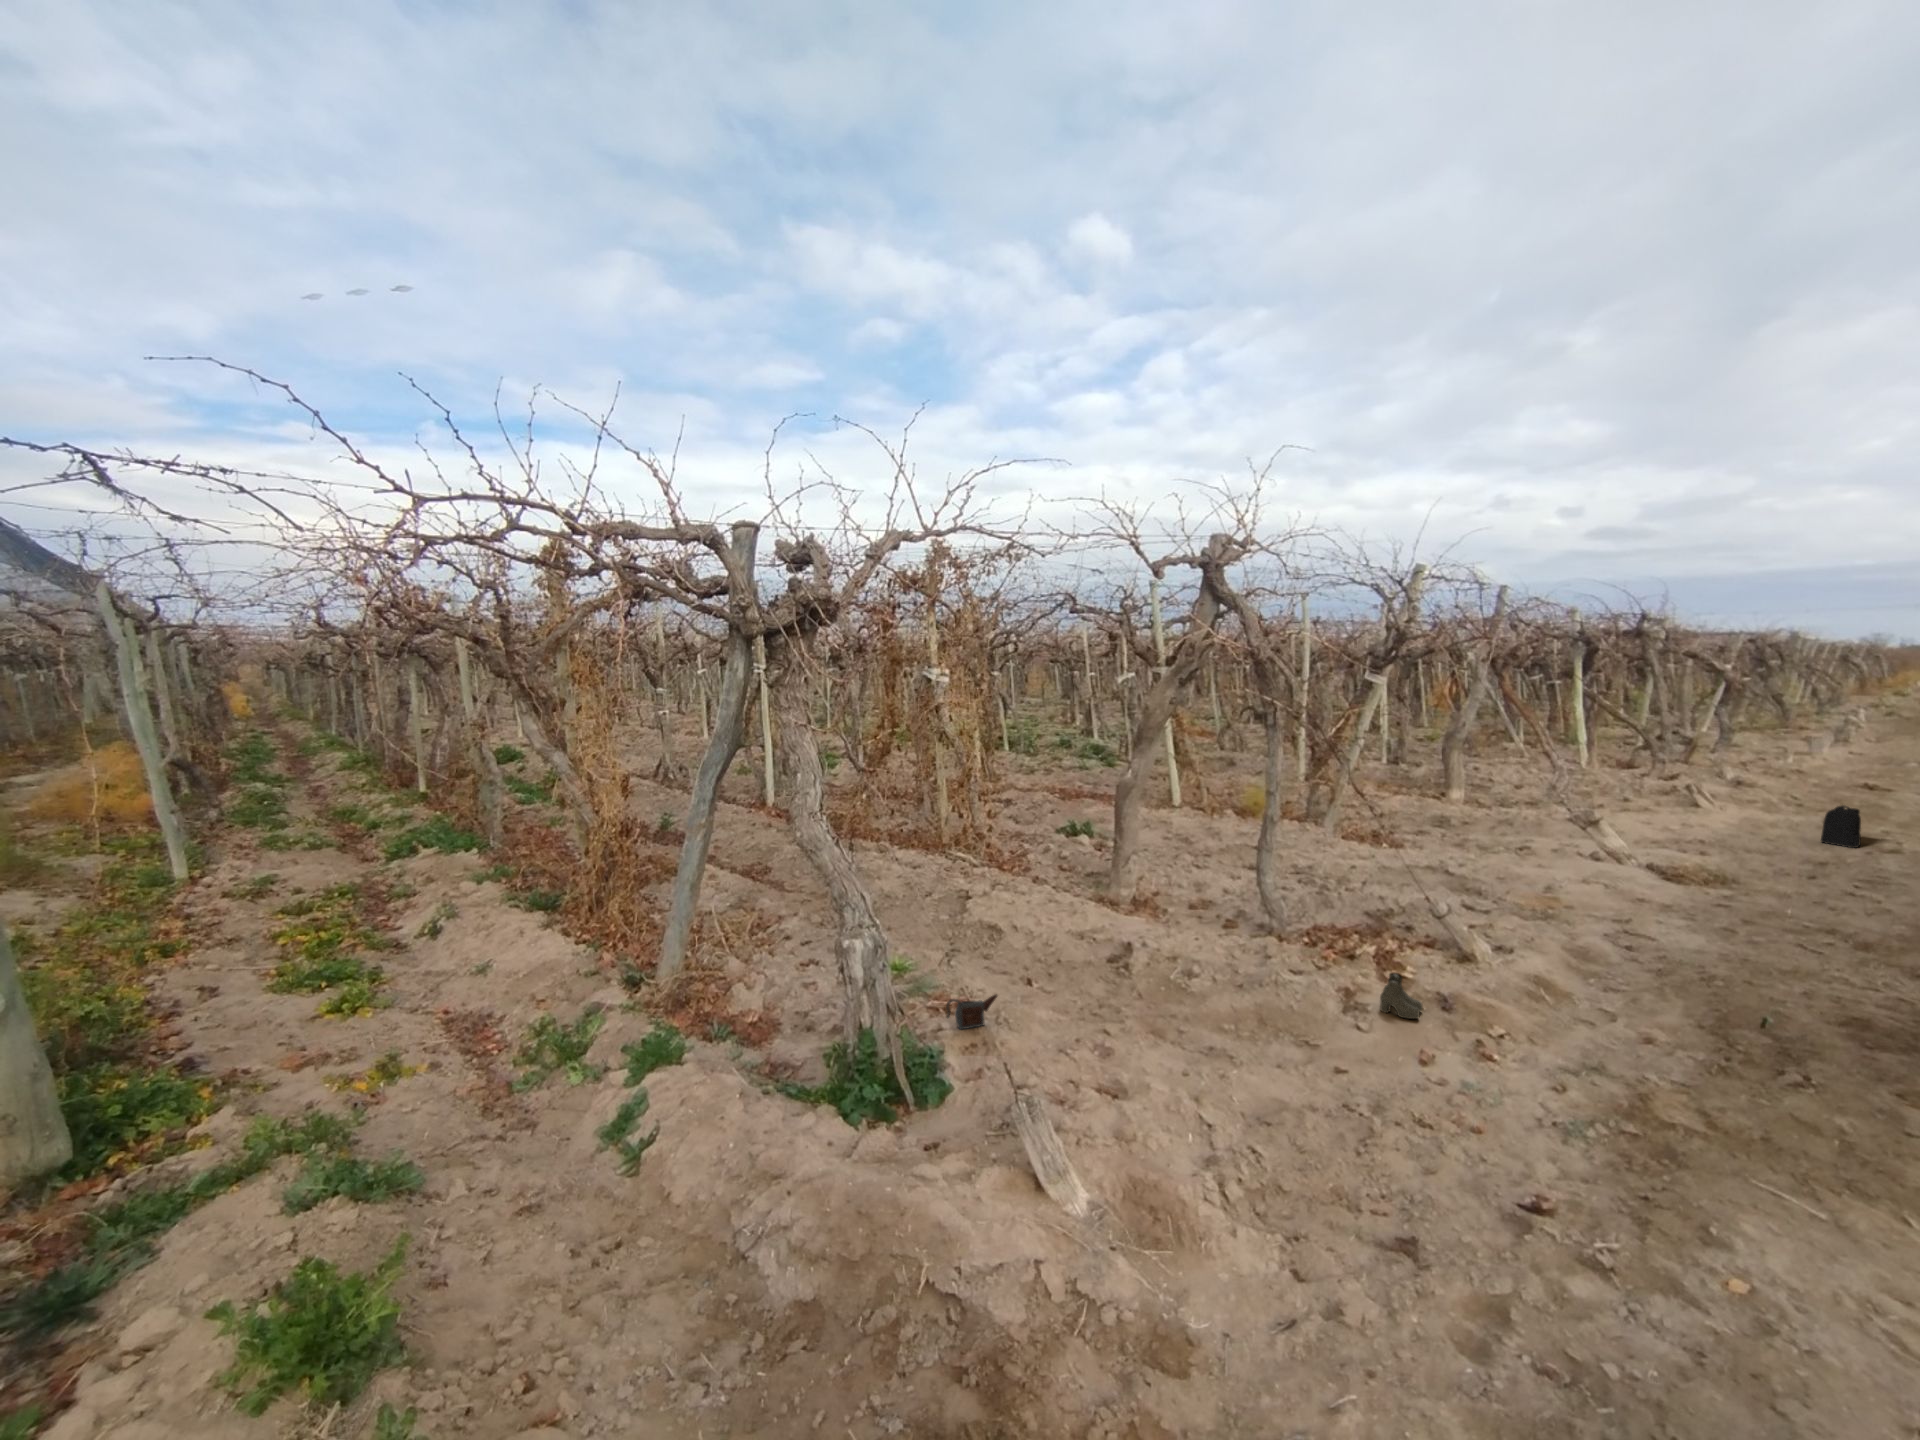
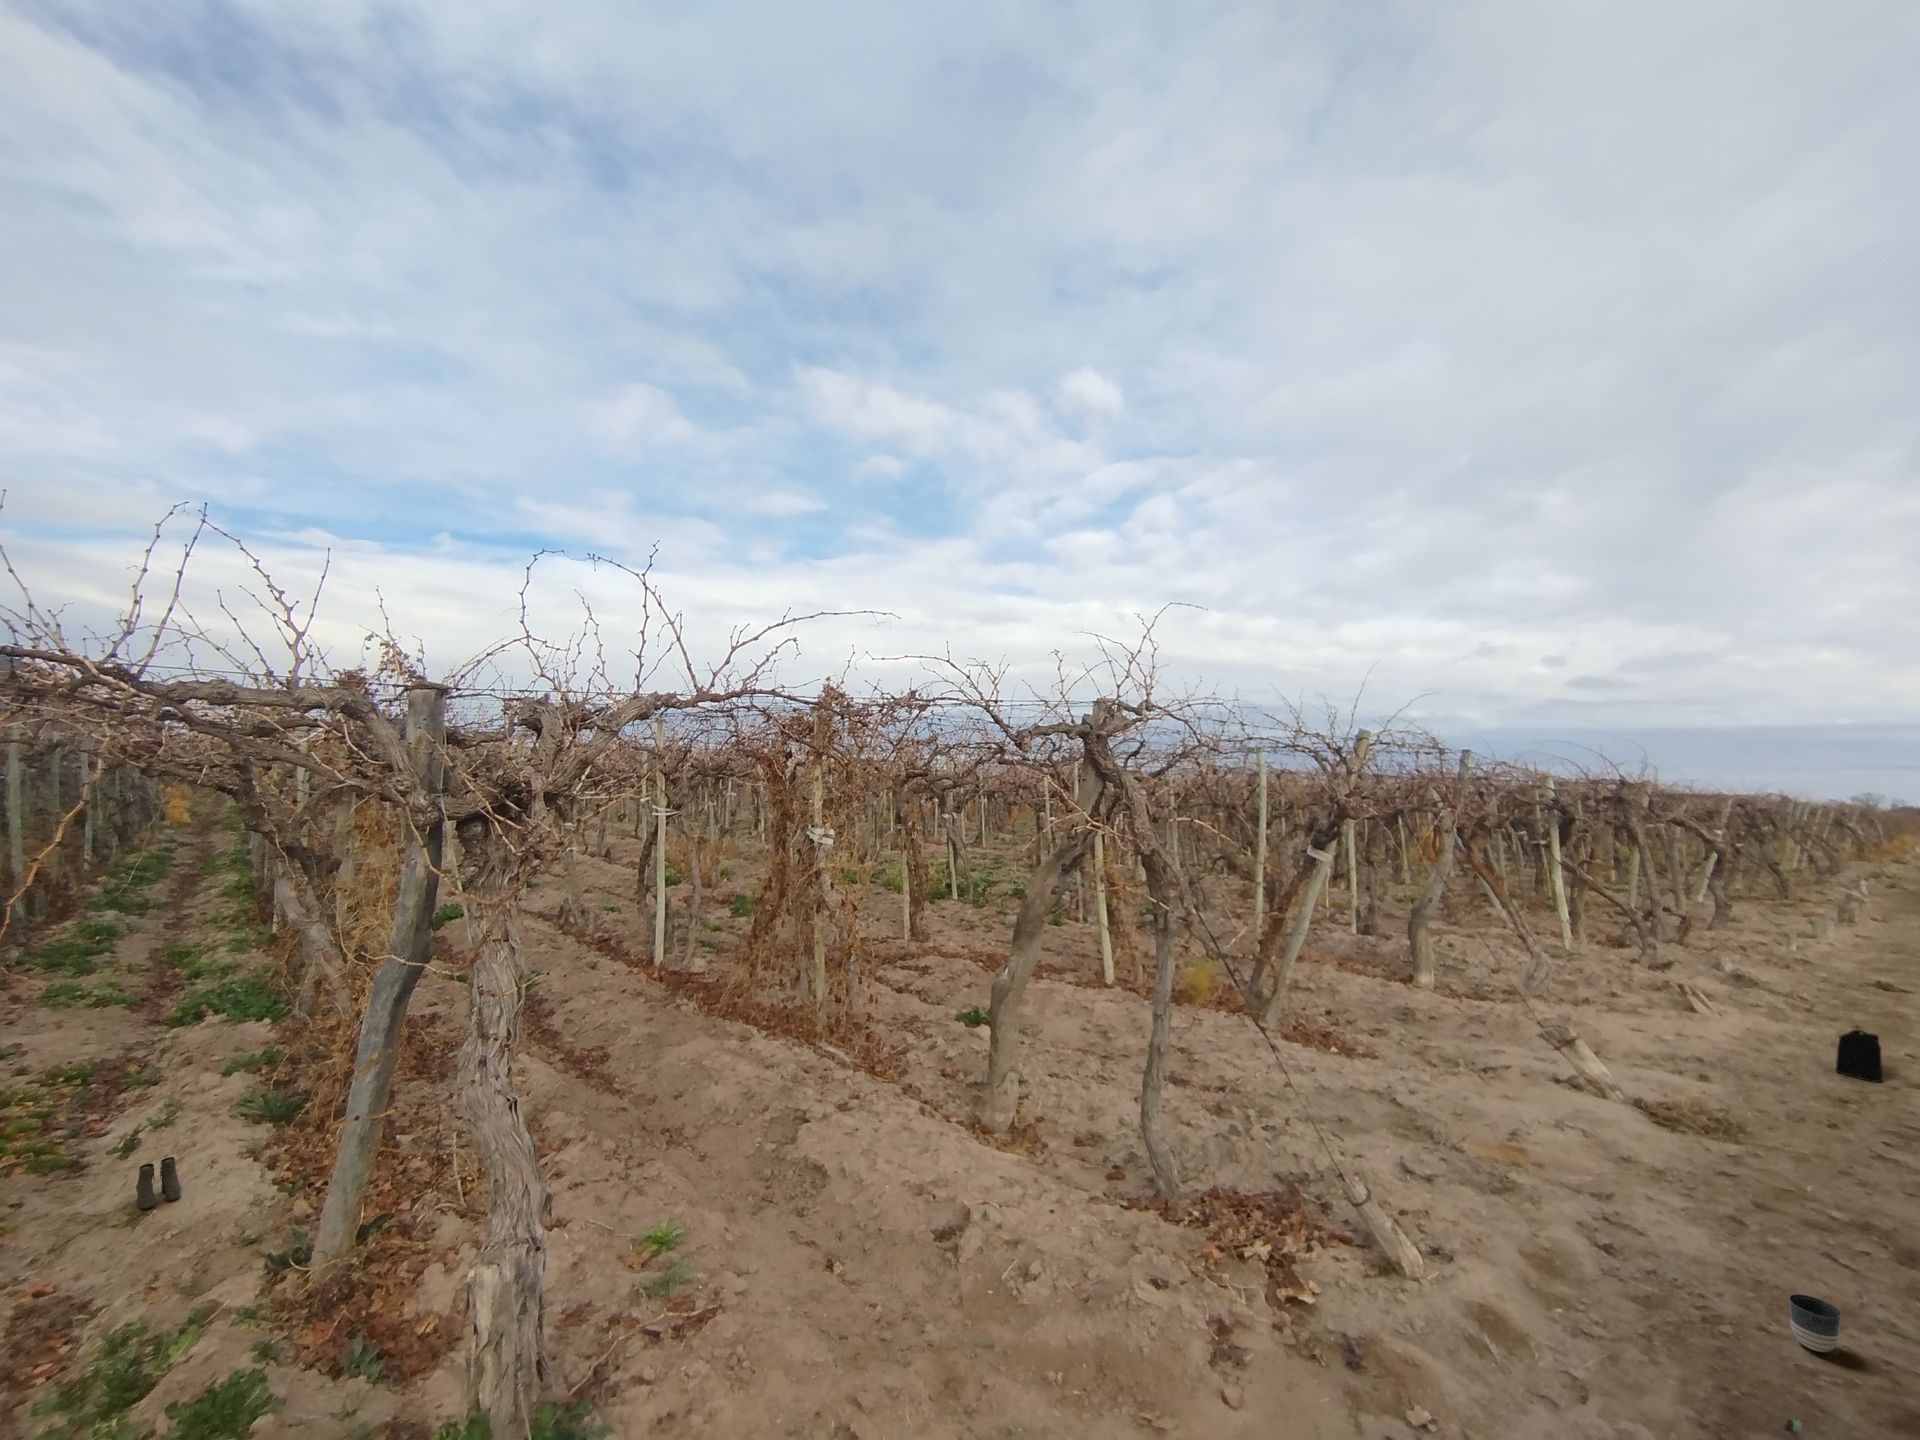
planter: none [1773,960,1811,997] -> present [1789,1294,1841,1352]
boots: present [1380,973,1422,1019] -> present [136,1157,181,1209]
watering can: present [946,994,997,1029] -> none [673,1317,751,1371]

